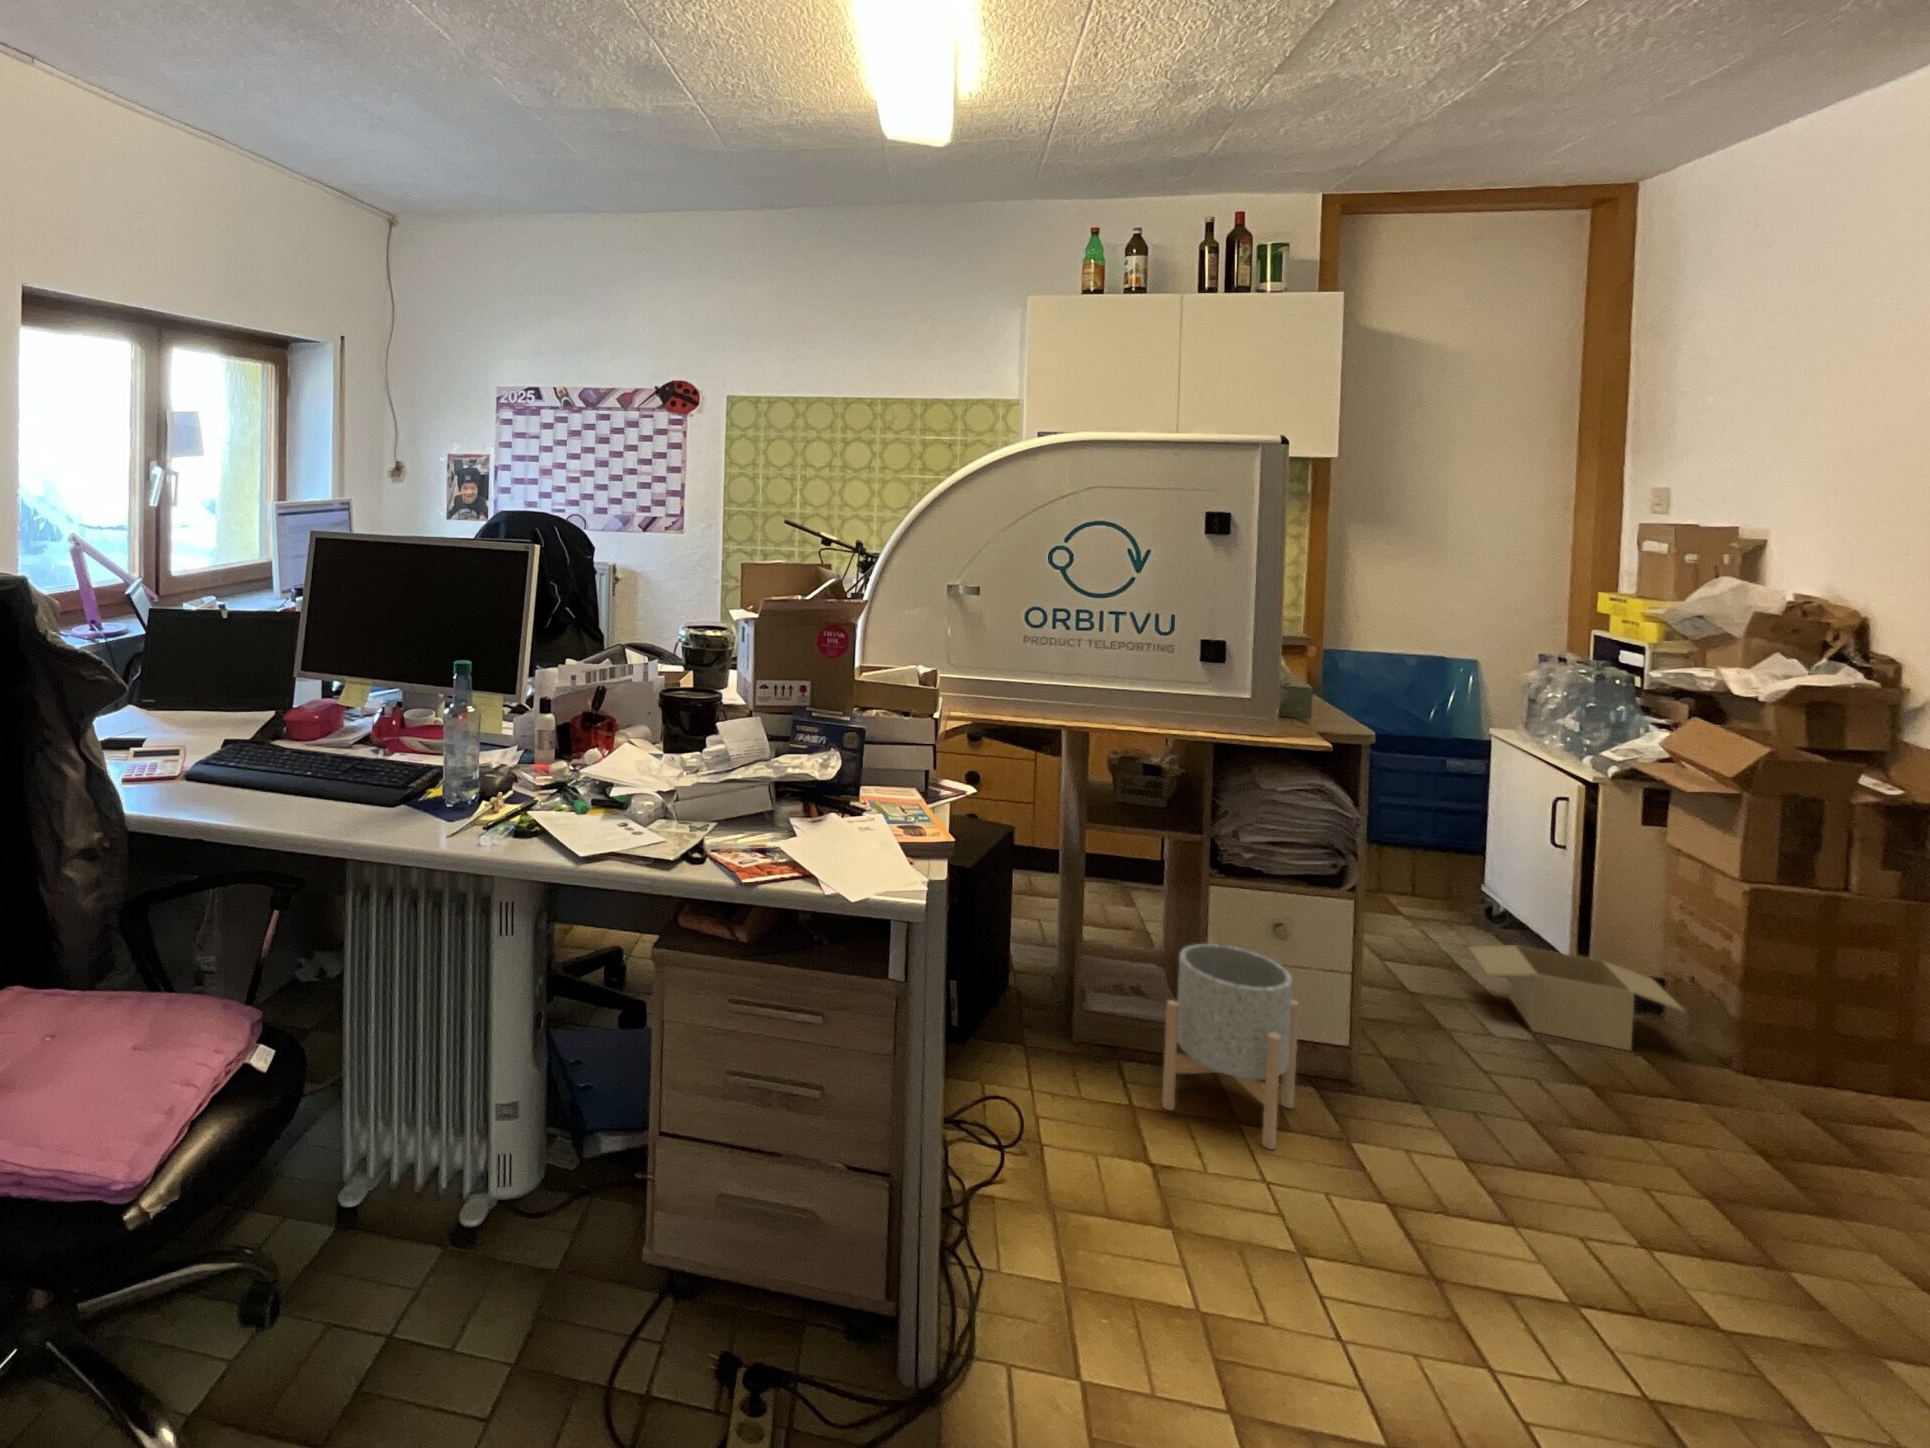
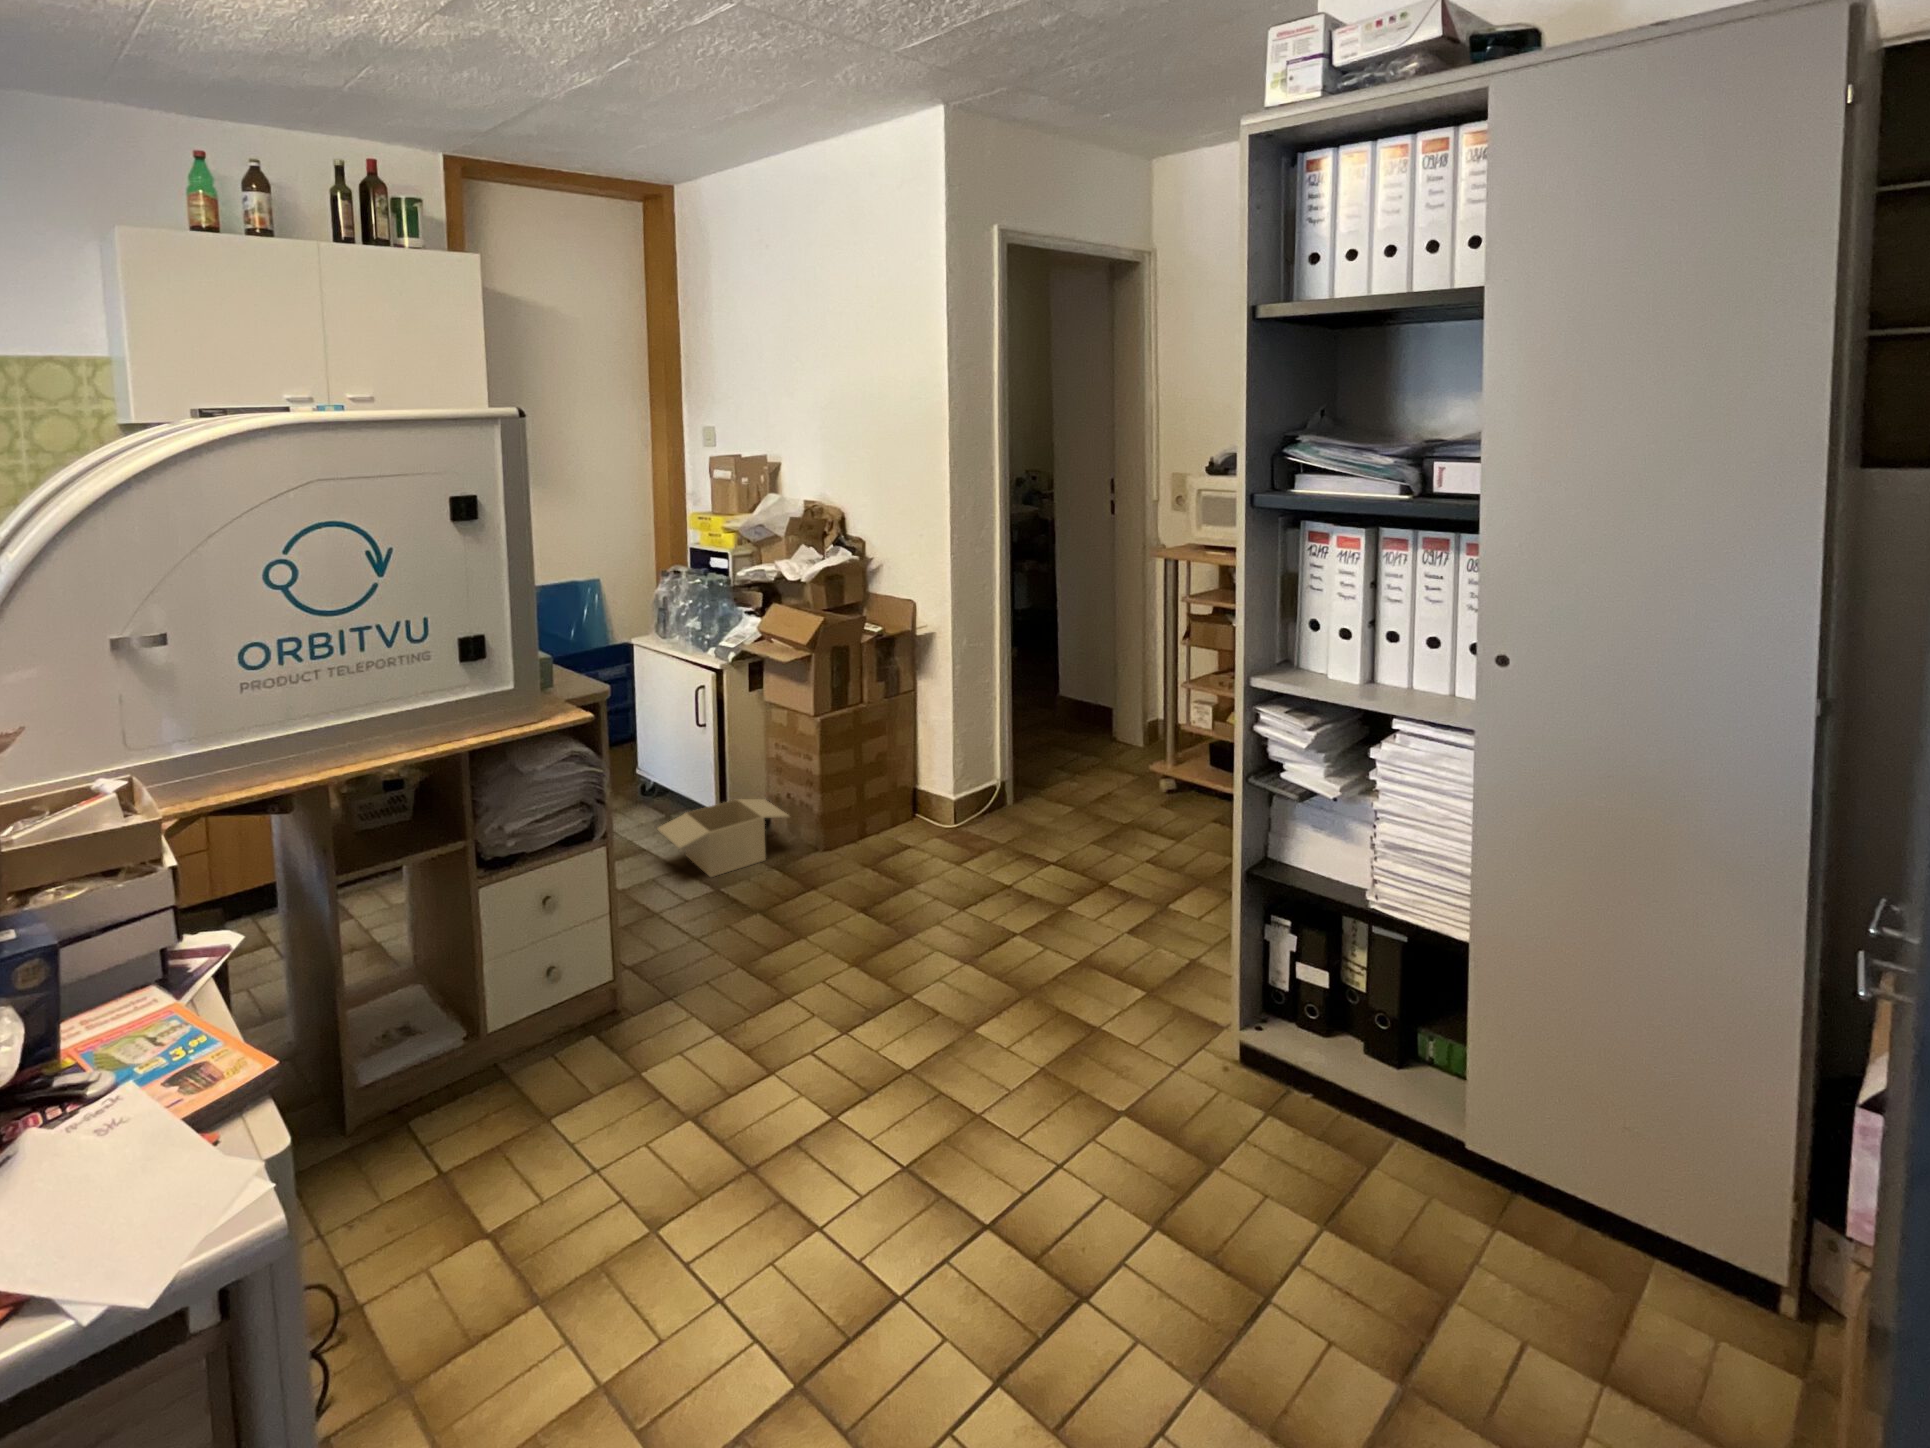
planter: present [1162,944,1299,1149] -> none [476,939,596,1156]

